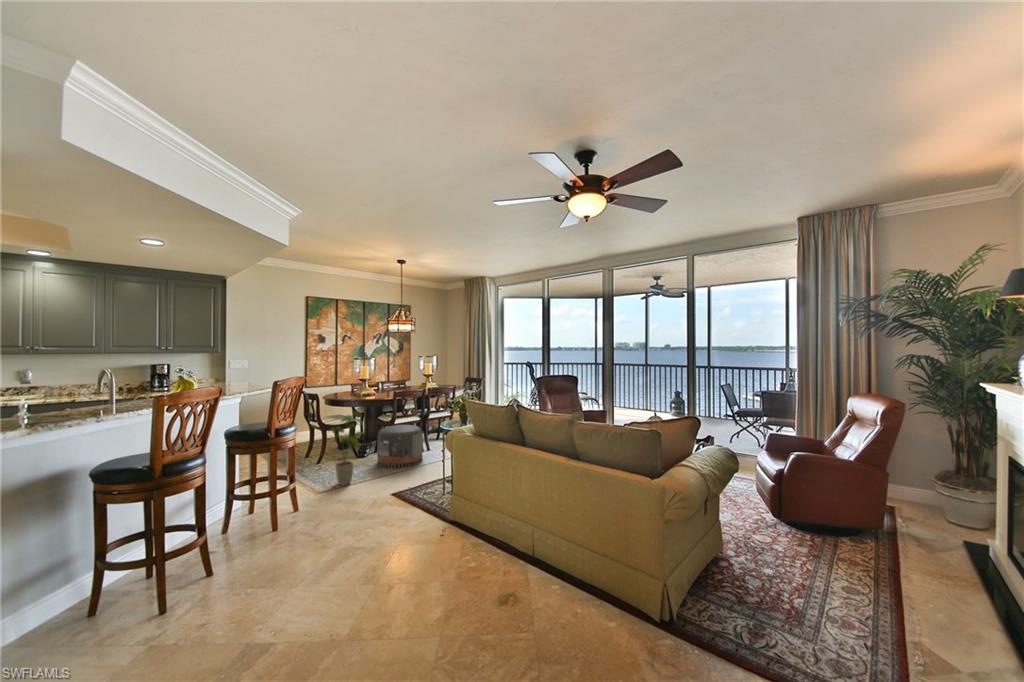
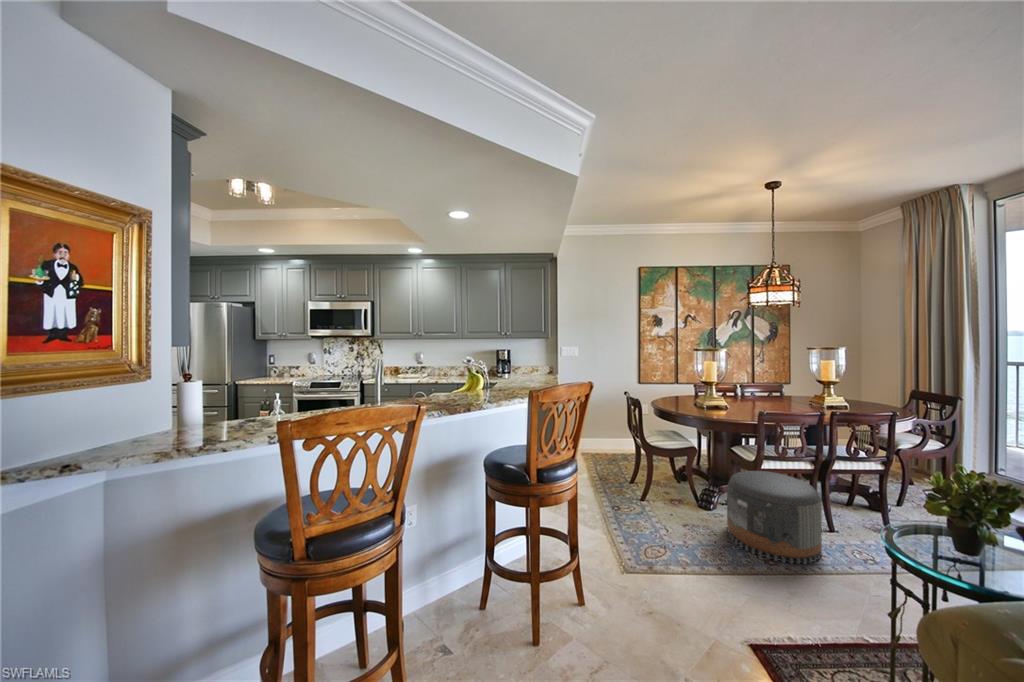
house plant: present [330,415,363,485] -> none [638,450,701,565]

